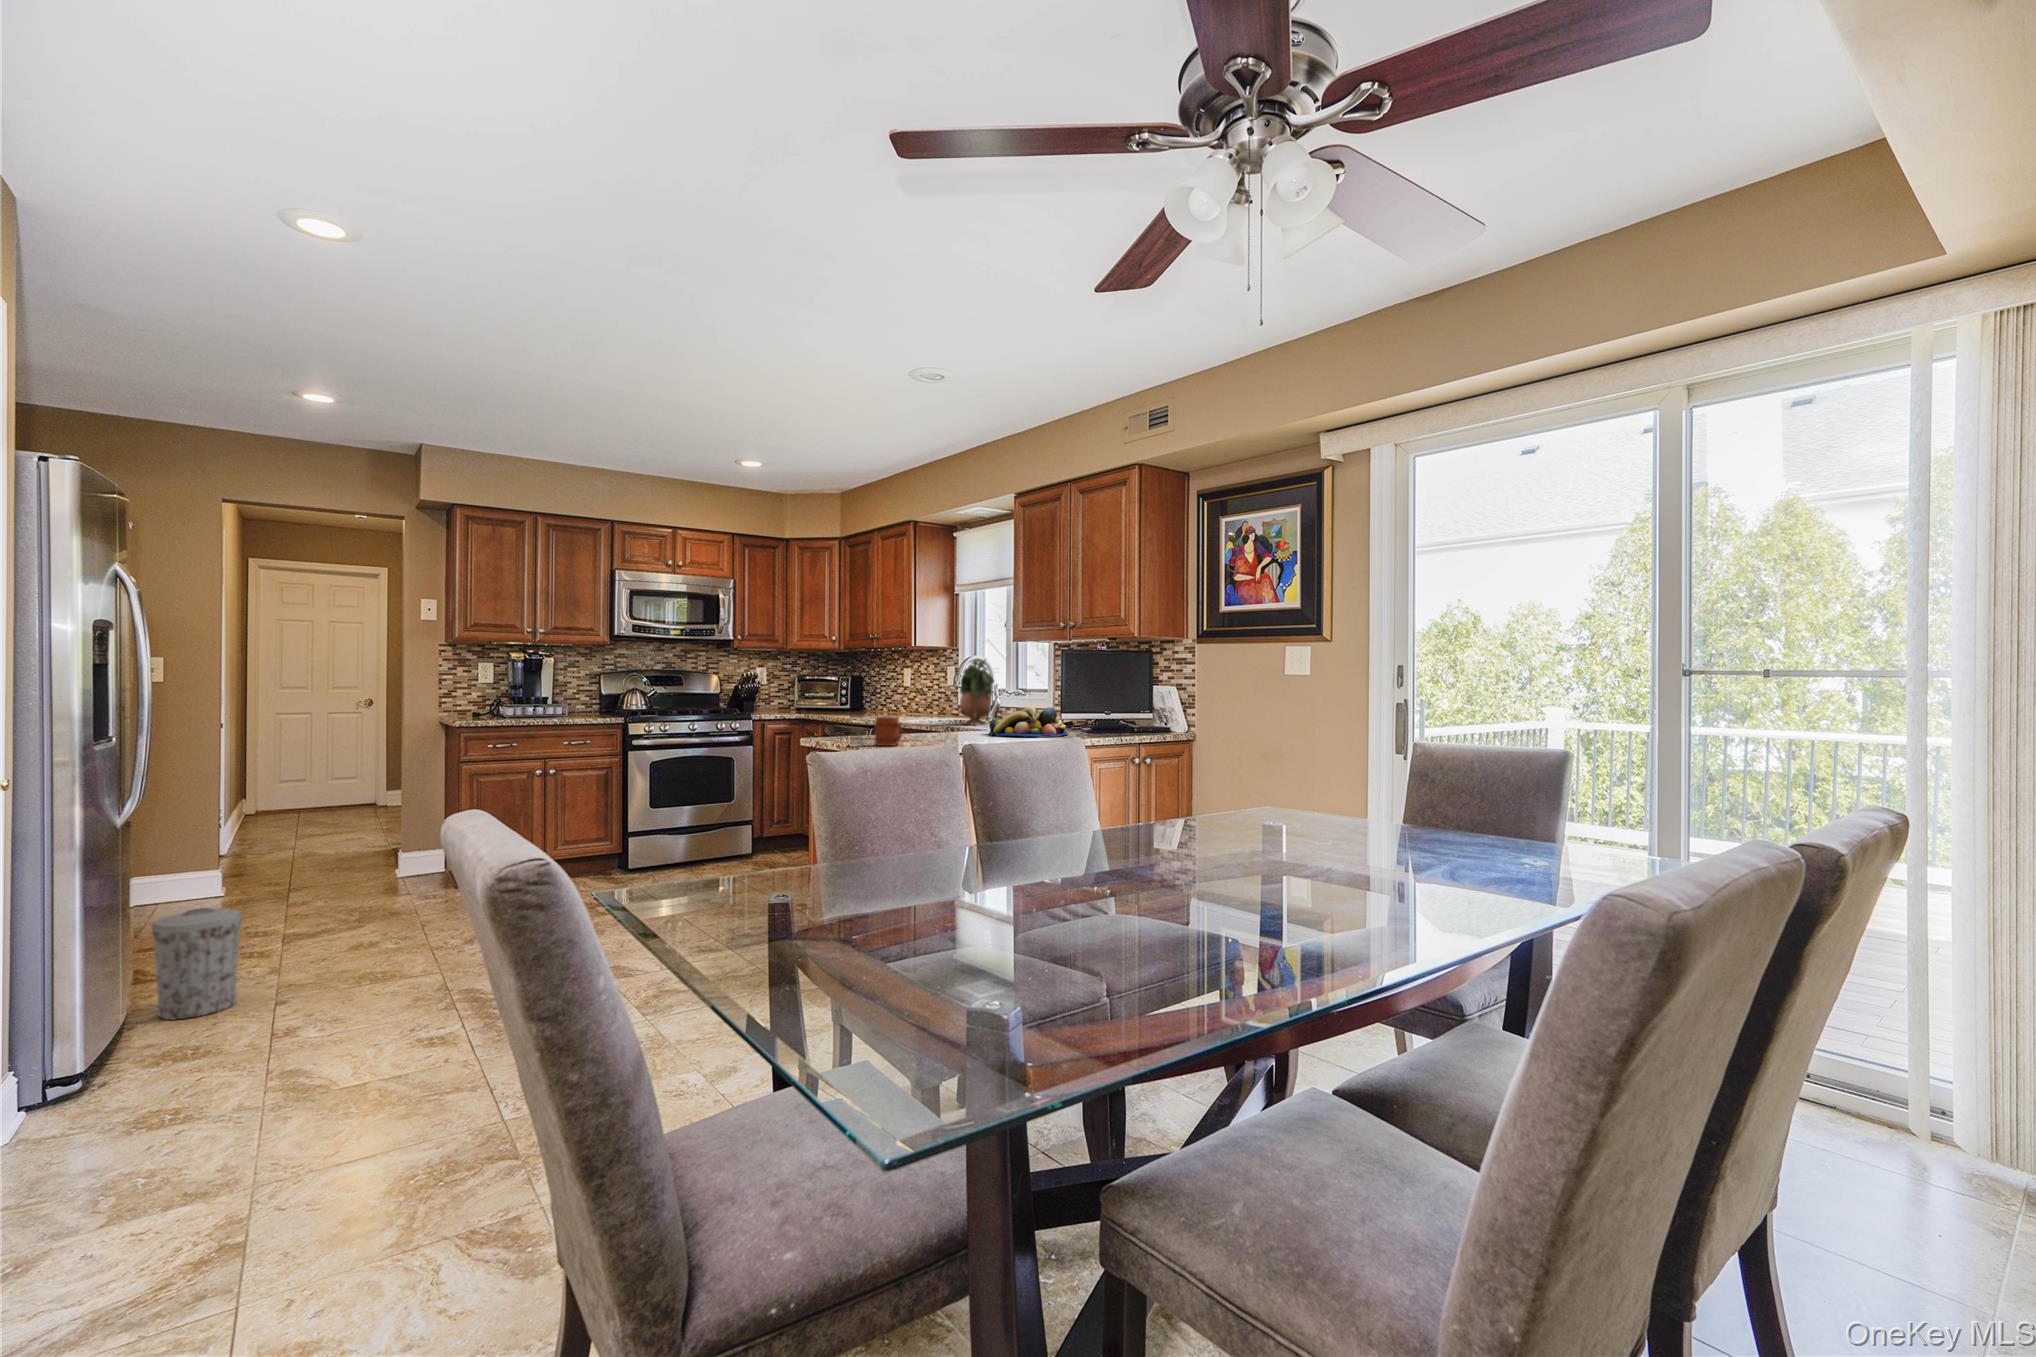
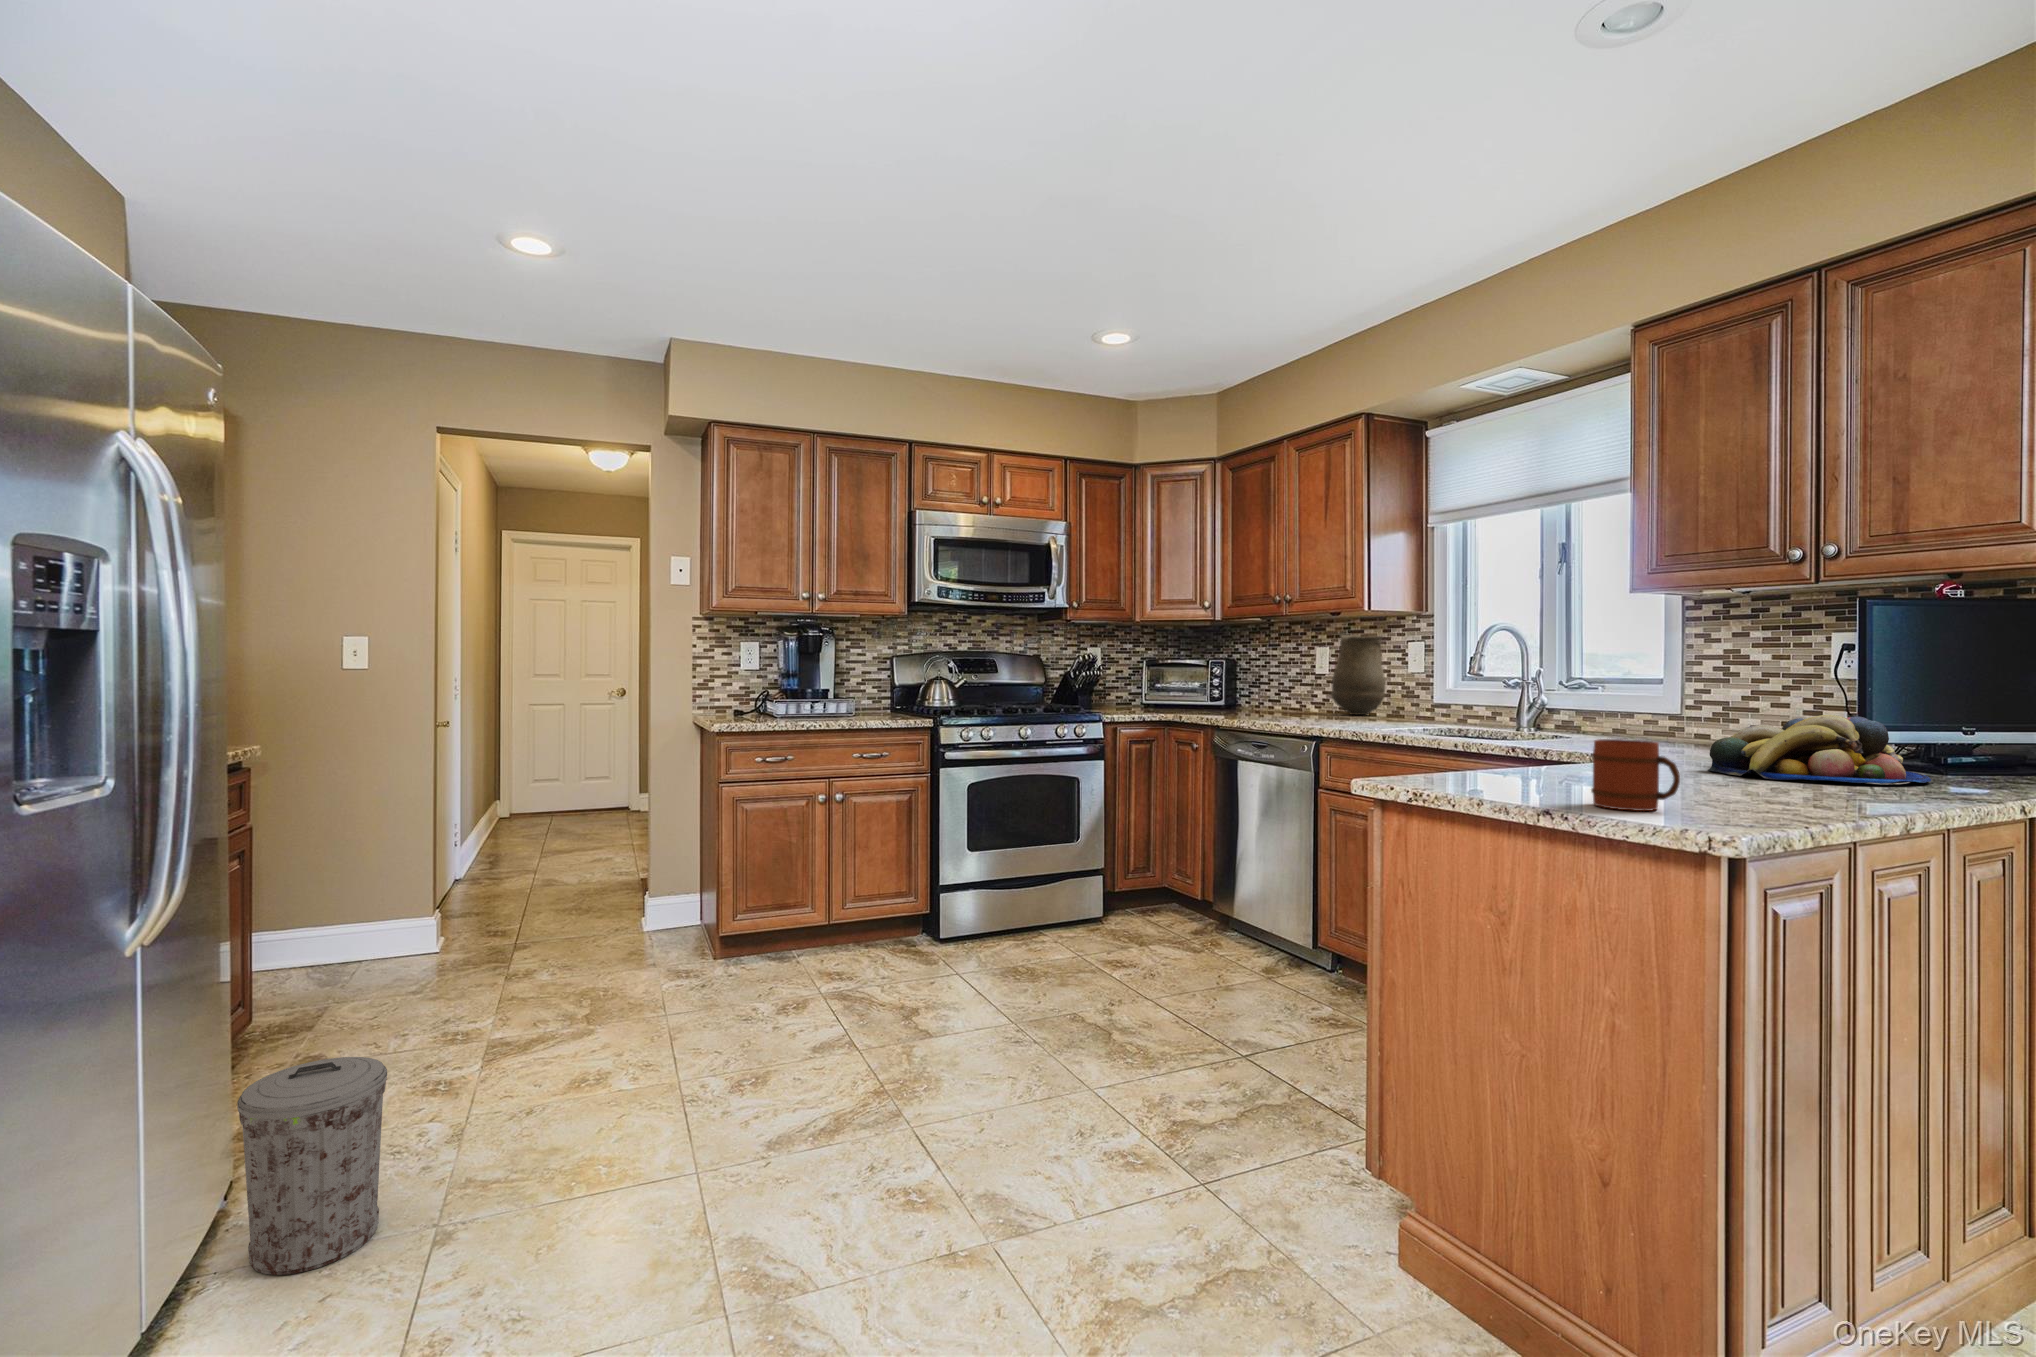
potted plant: present [960,659,994,725] -> none [1526,622,1600,745]
vase: none [907,661,942,713] -> present [1330,635,1385,715]

